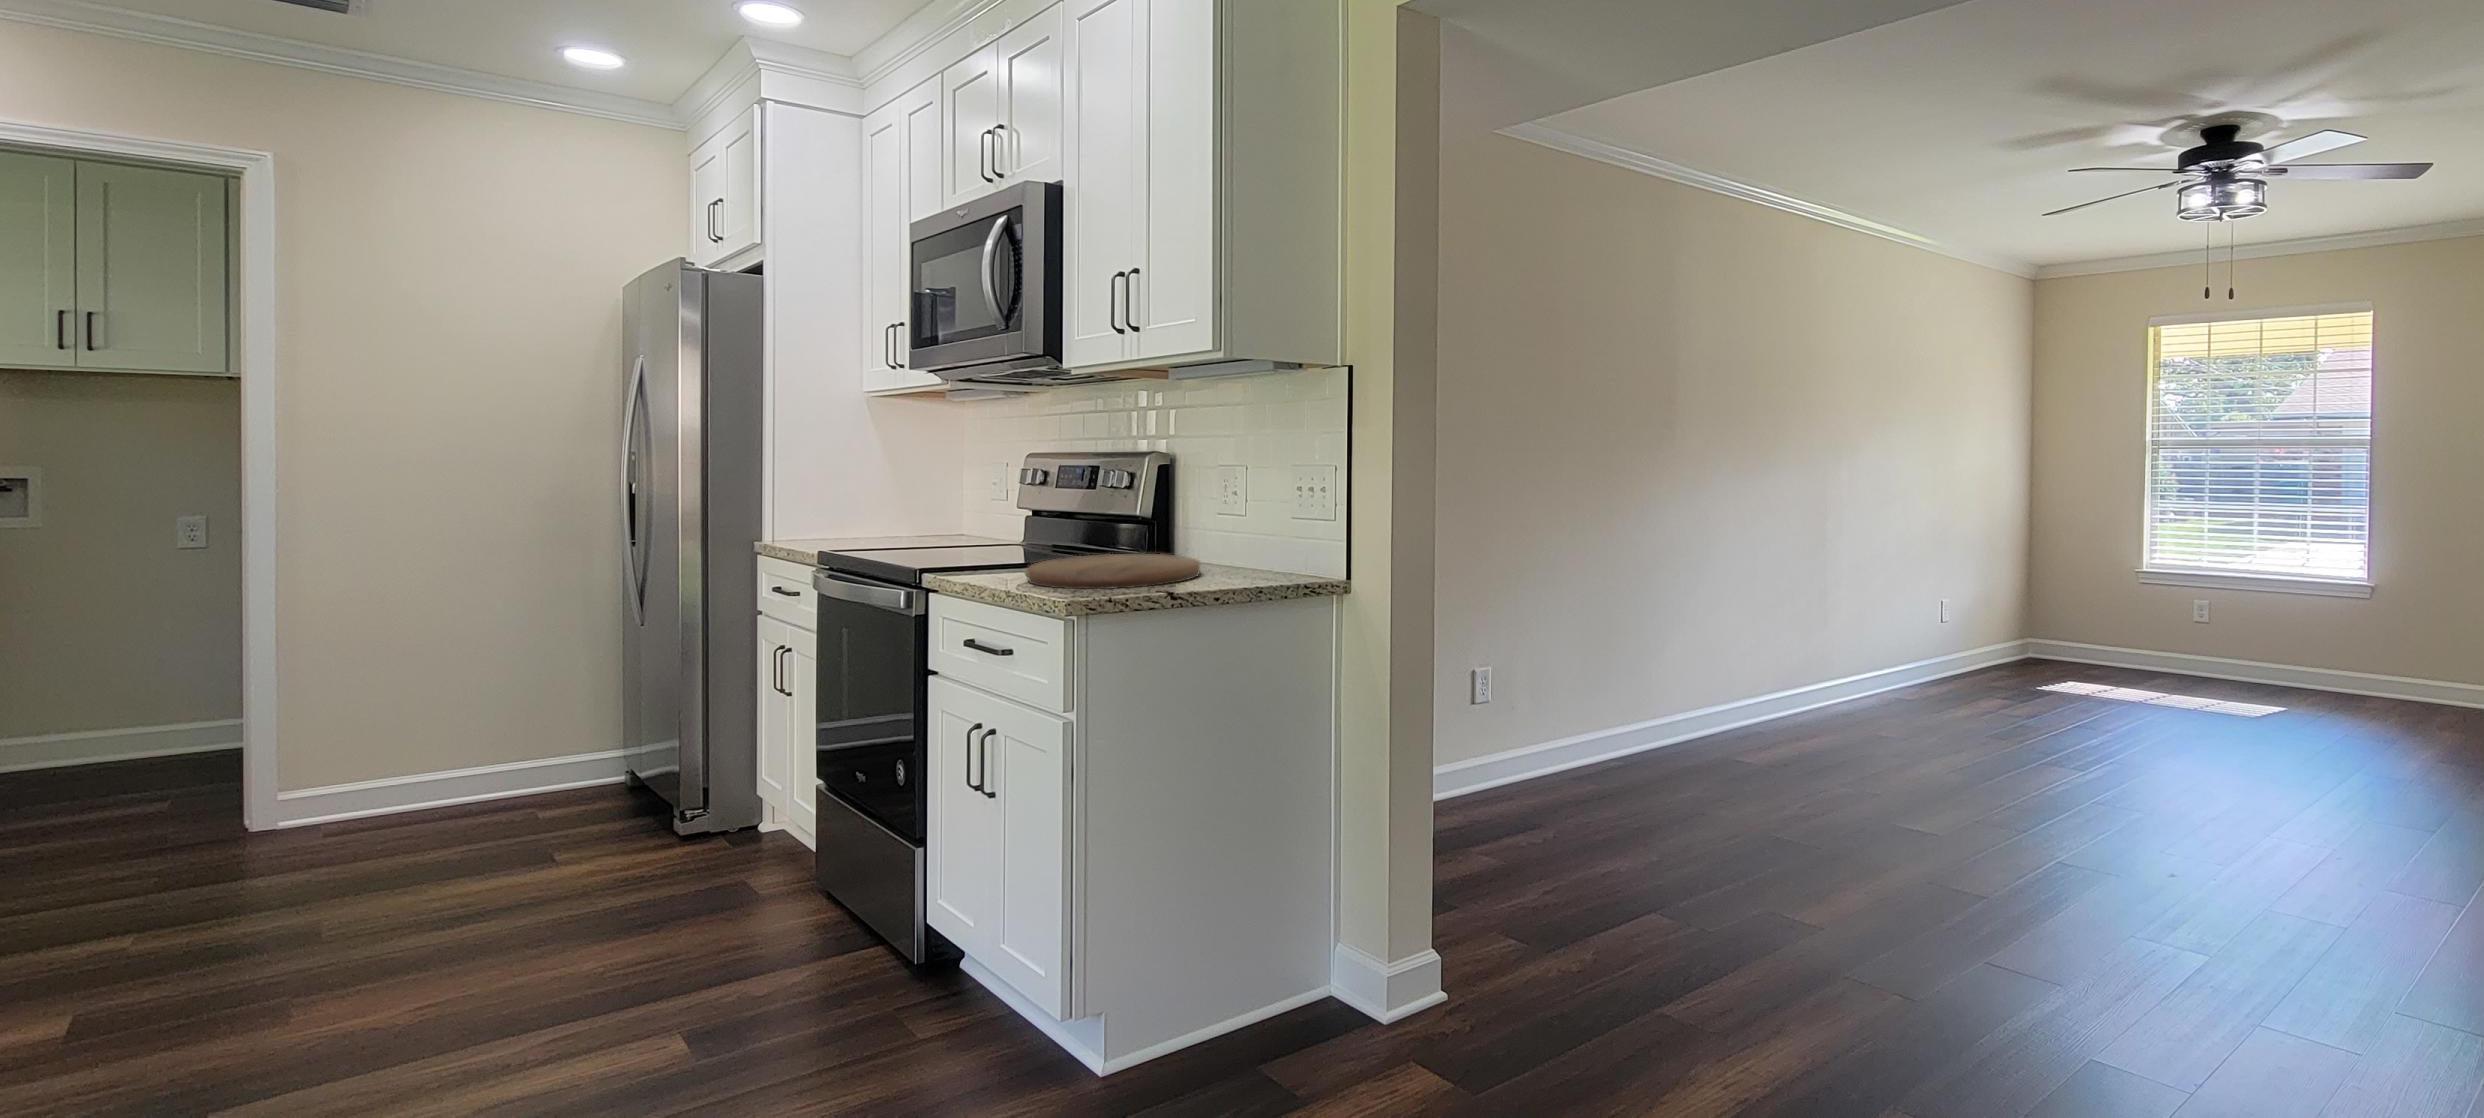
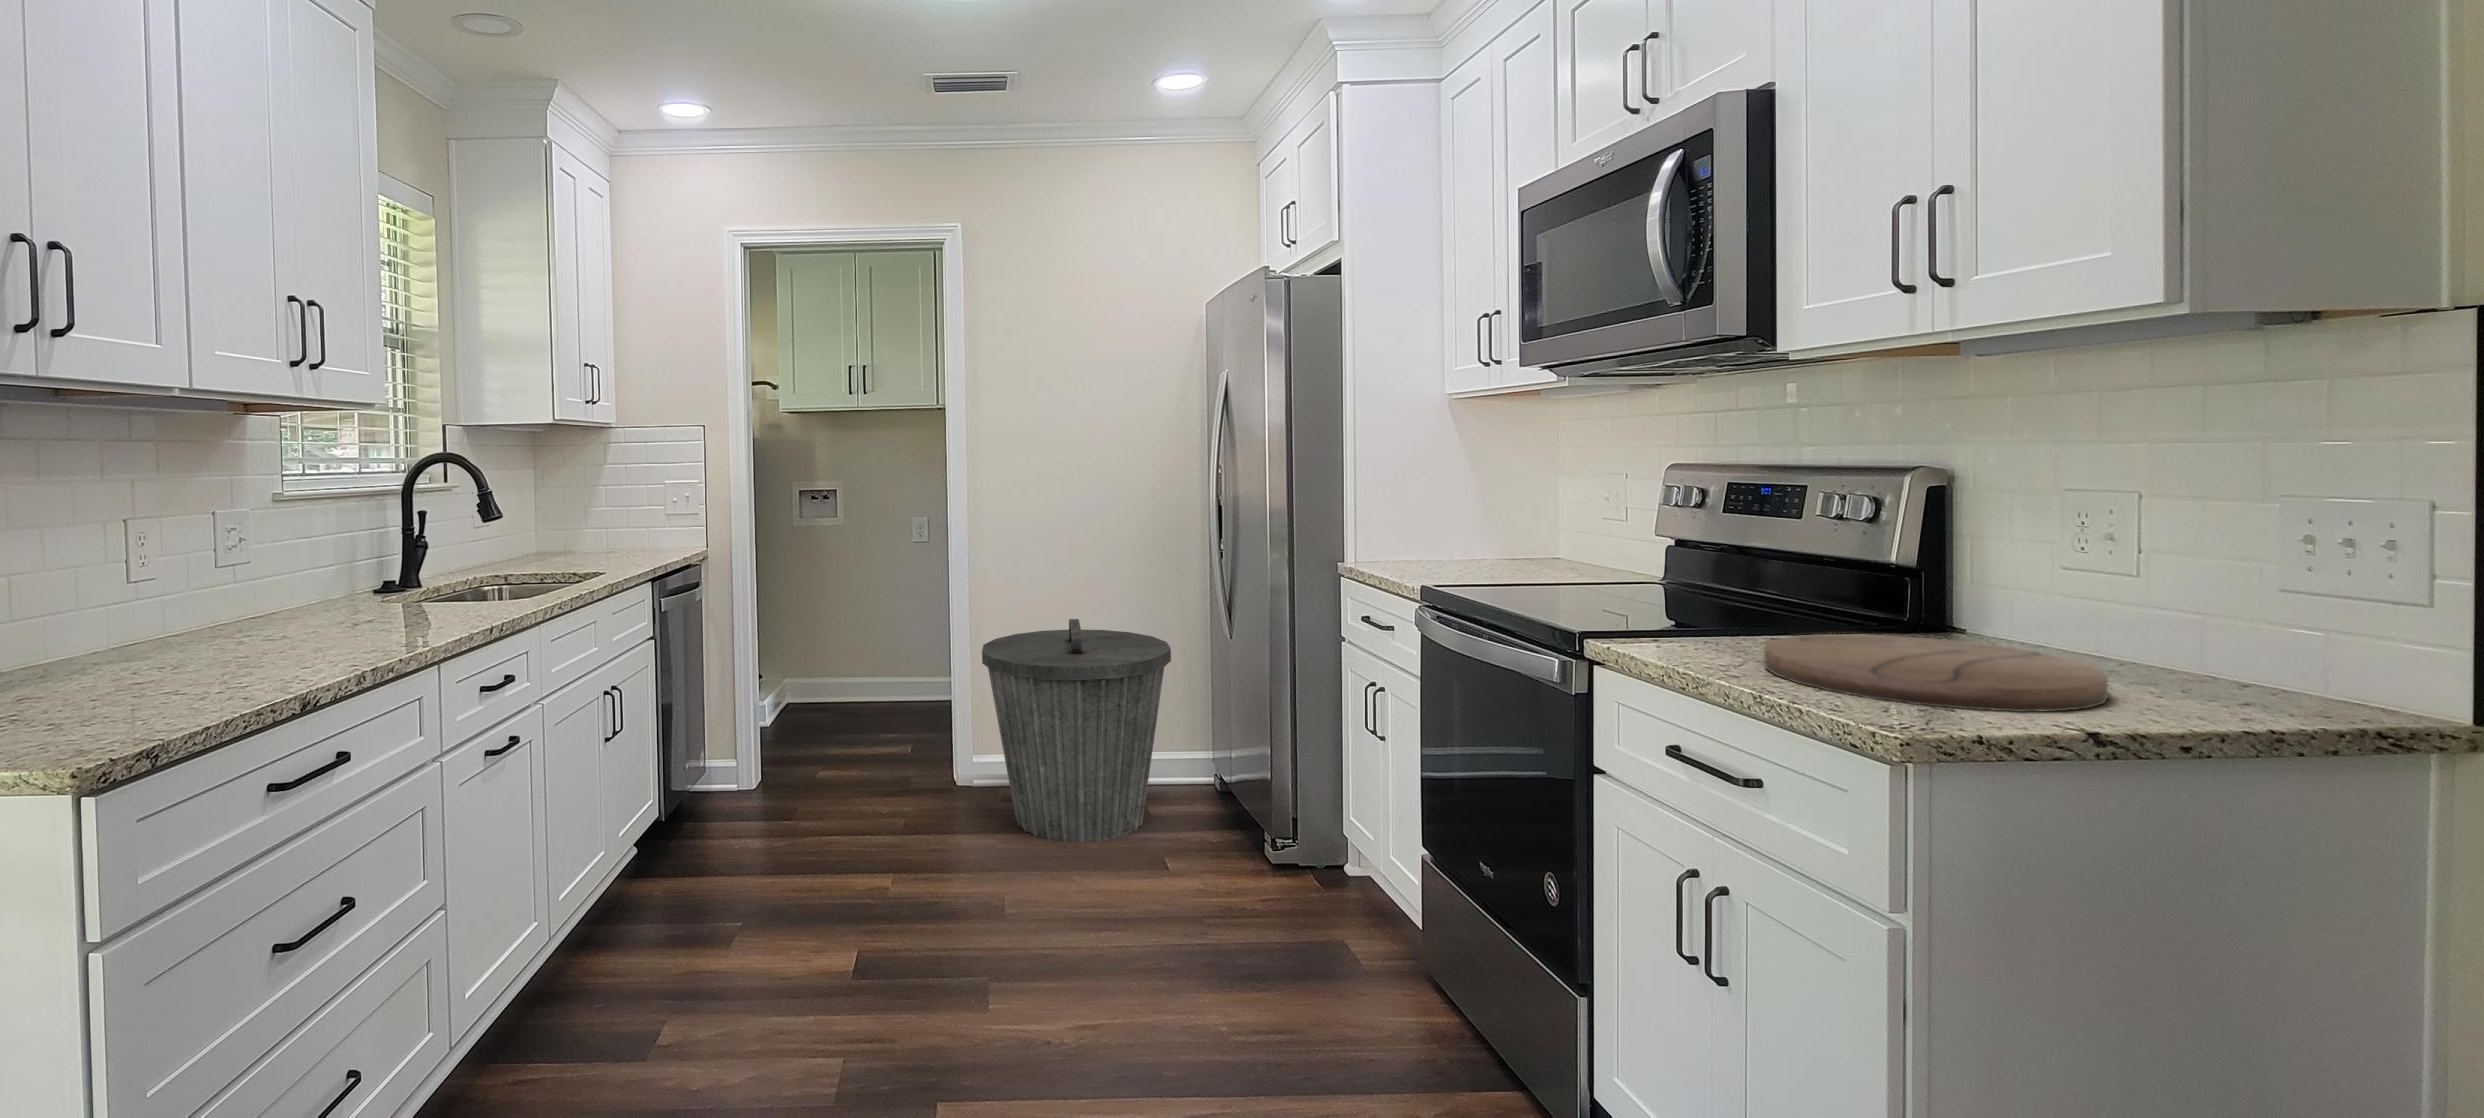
trash can: none [244,627,556,889] -> present [982,619,1171,843]

